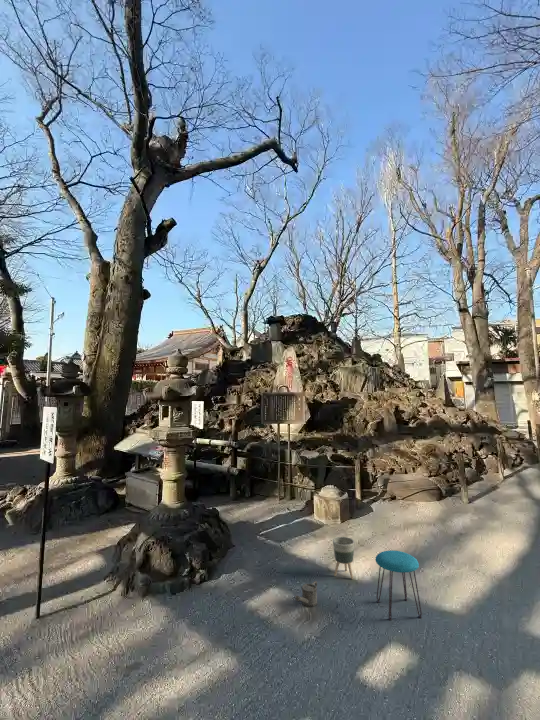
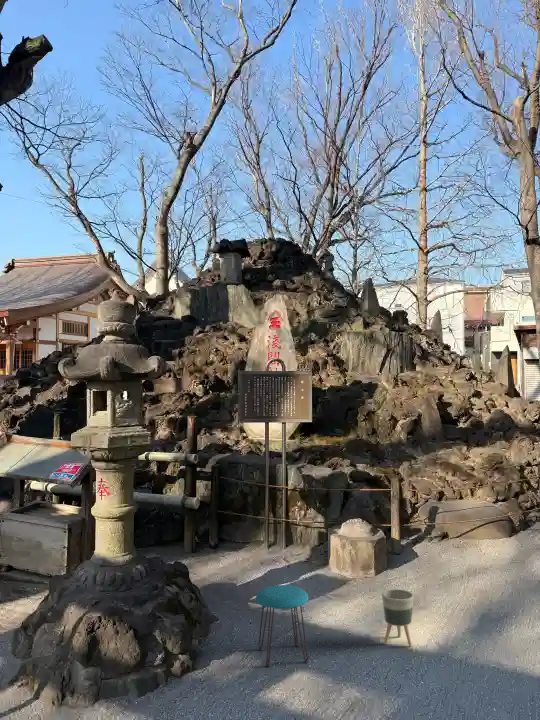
stool: present [375,550,422,620] -> present [256,585,309,667]
watering can: present [295,581,317,607] -> none [344,650,370,684]

